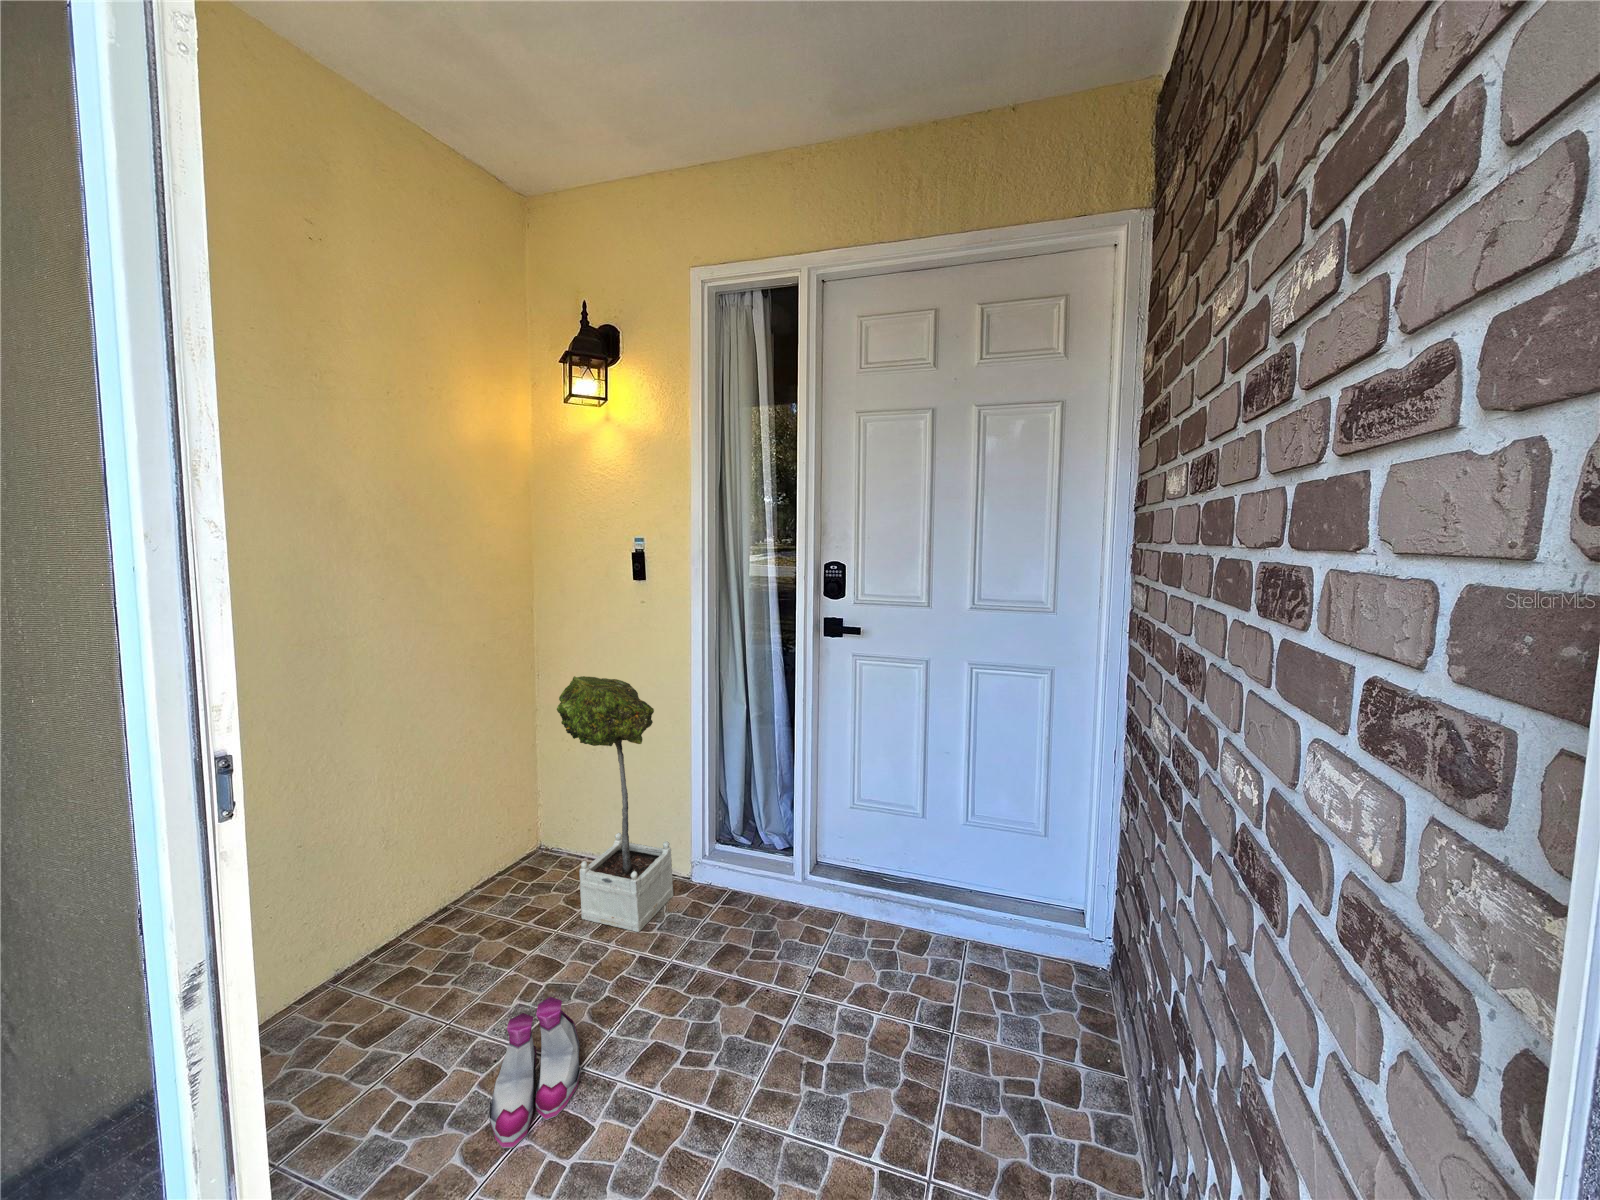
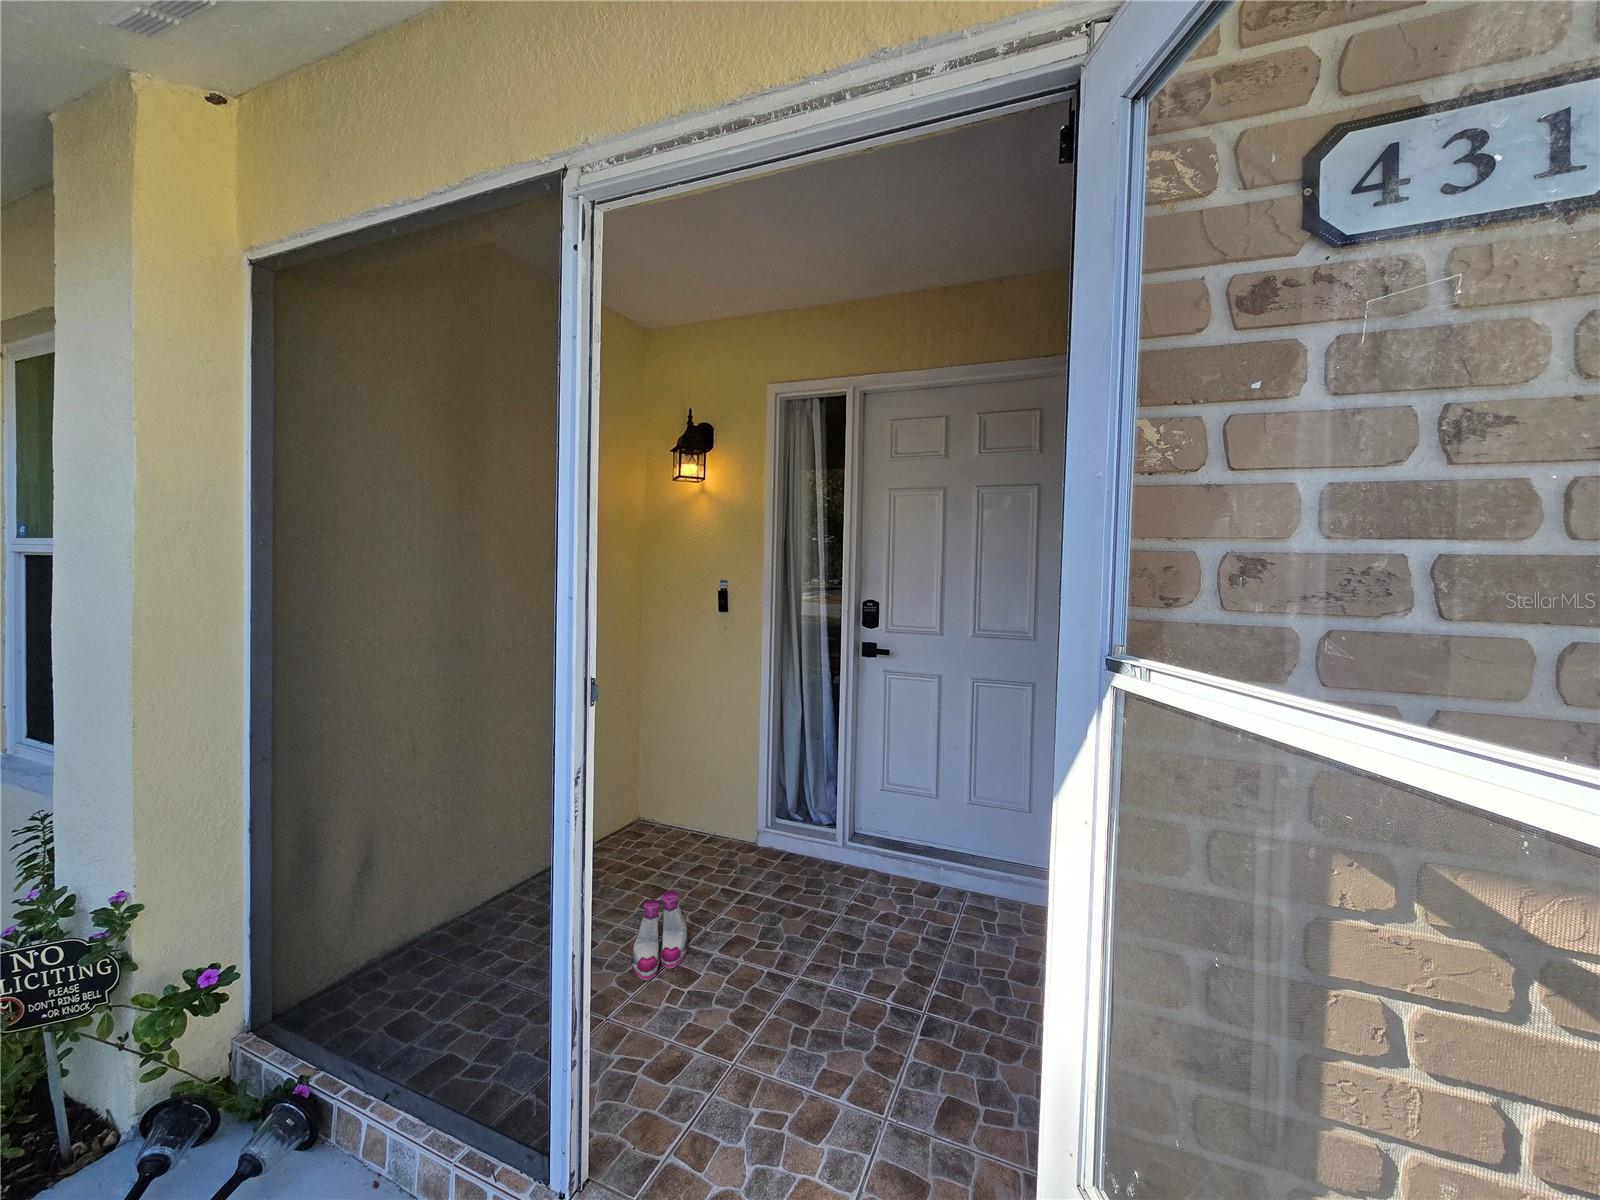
potted tree: present [557,676,673,932] -> none [665,681,744,874]

